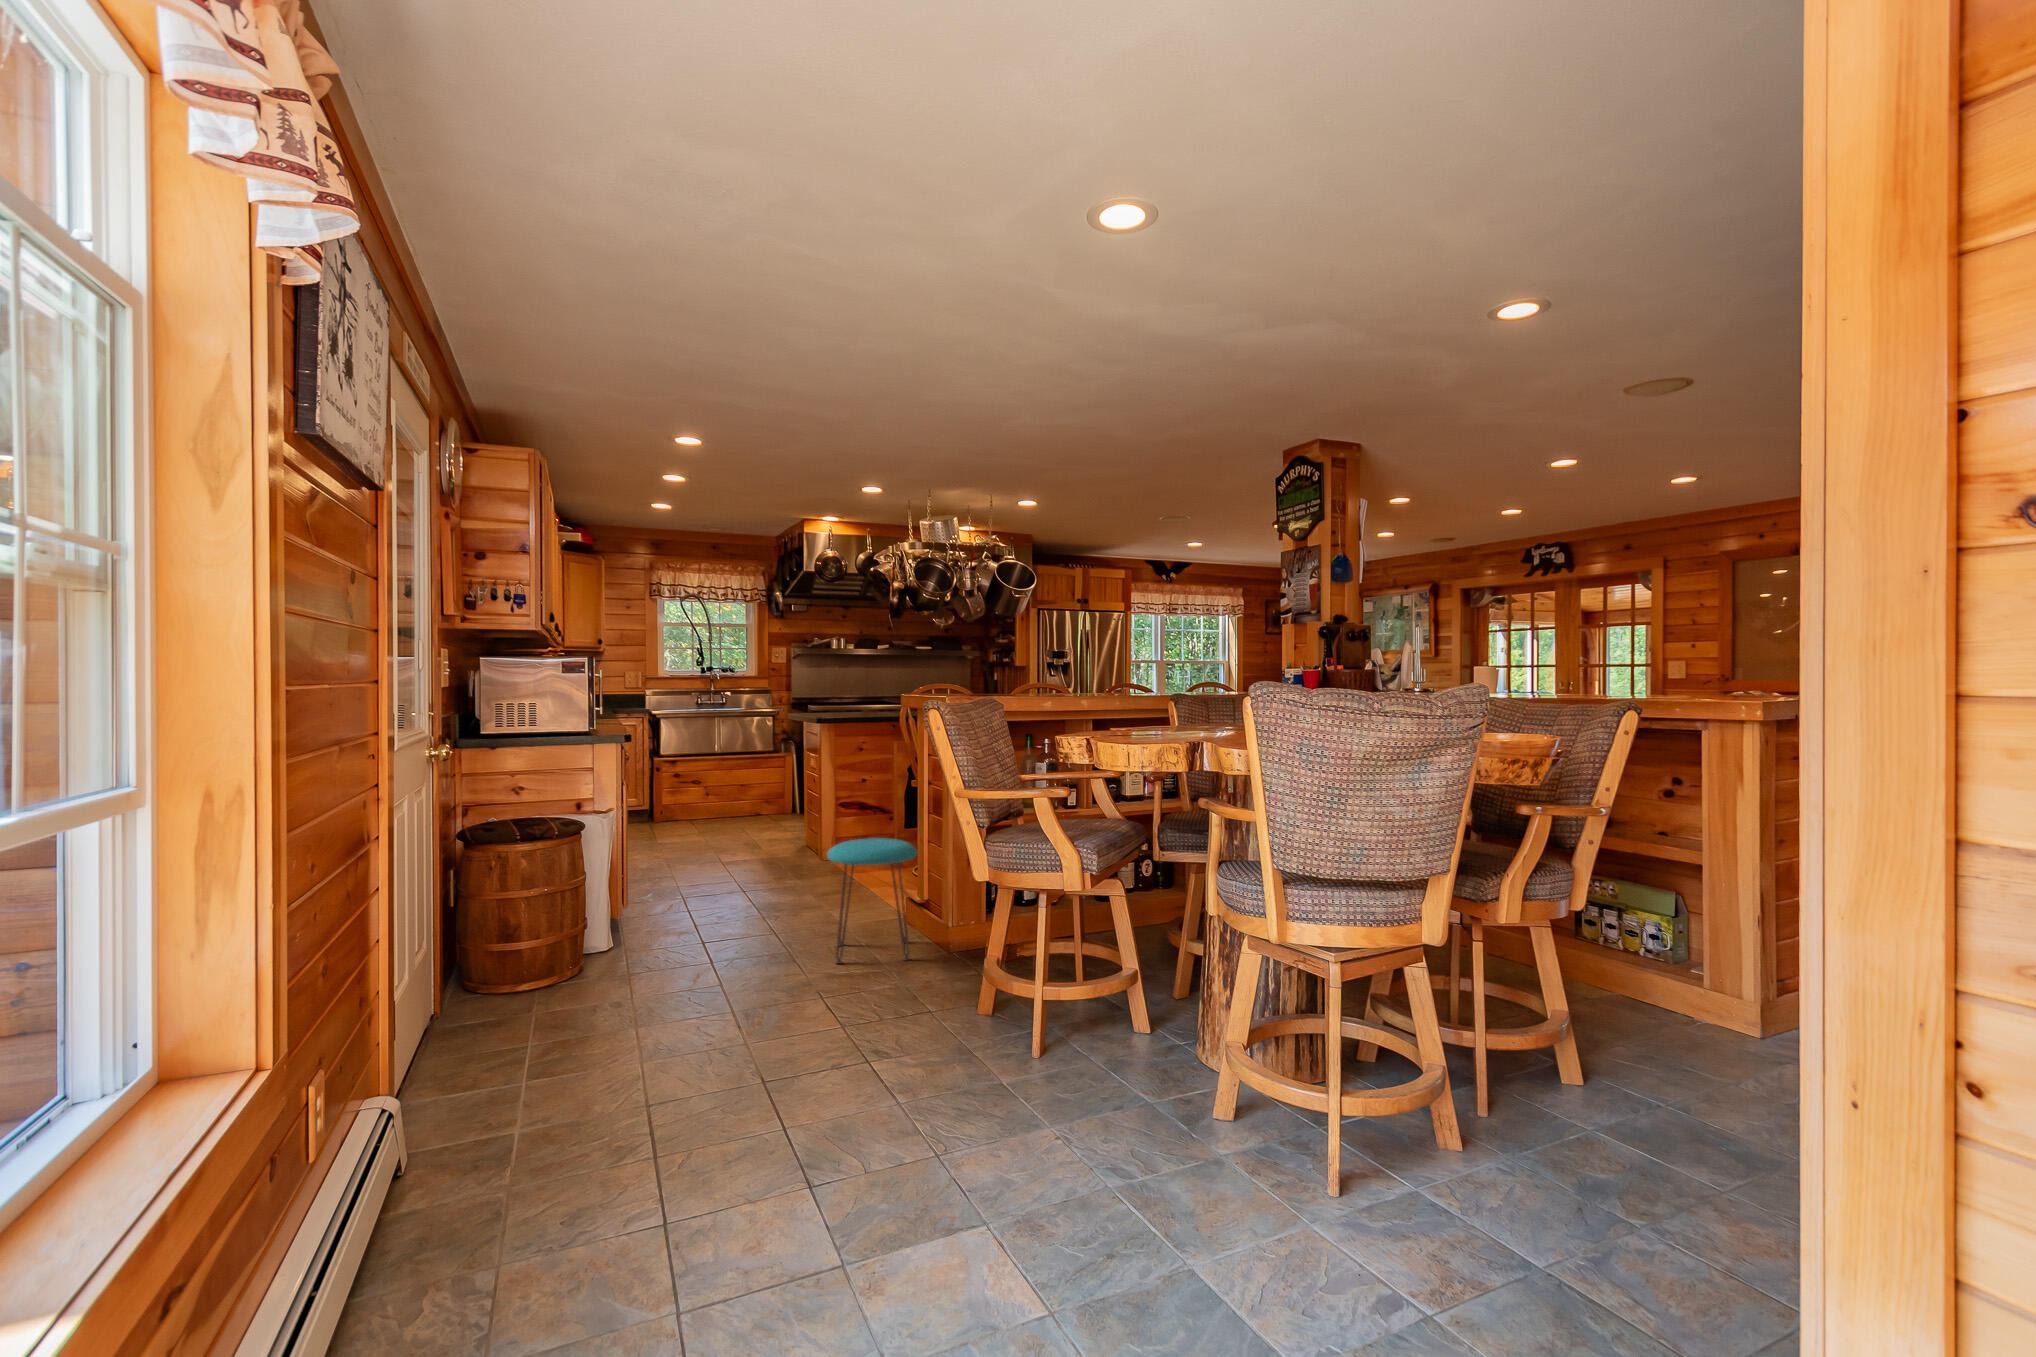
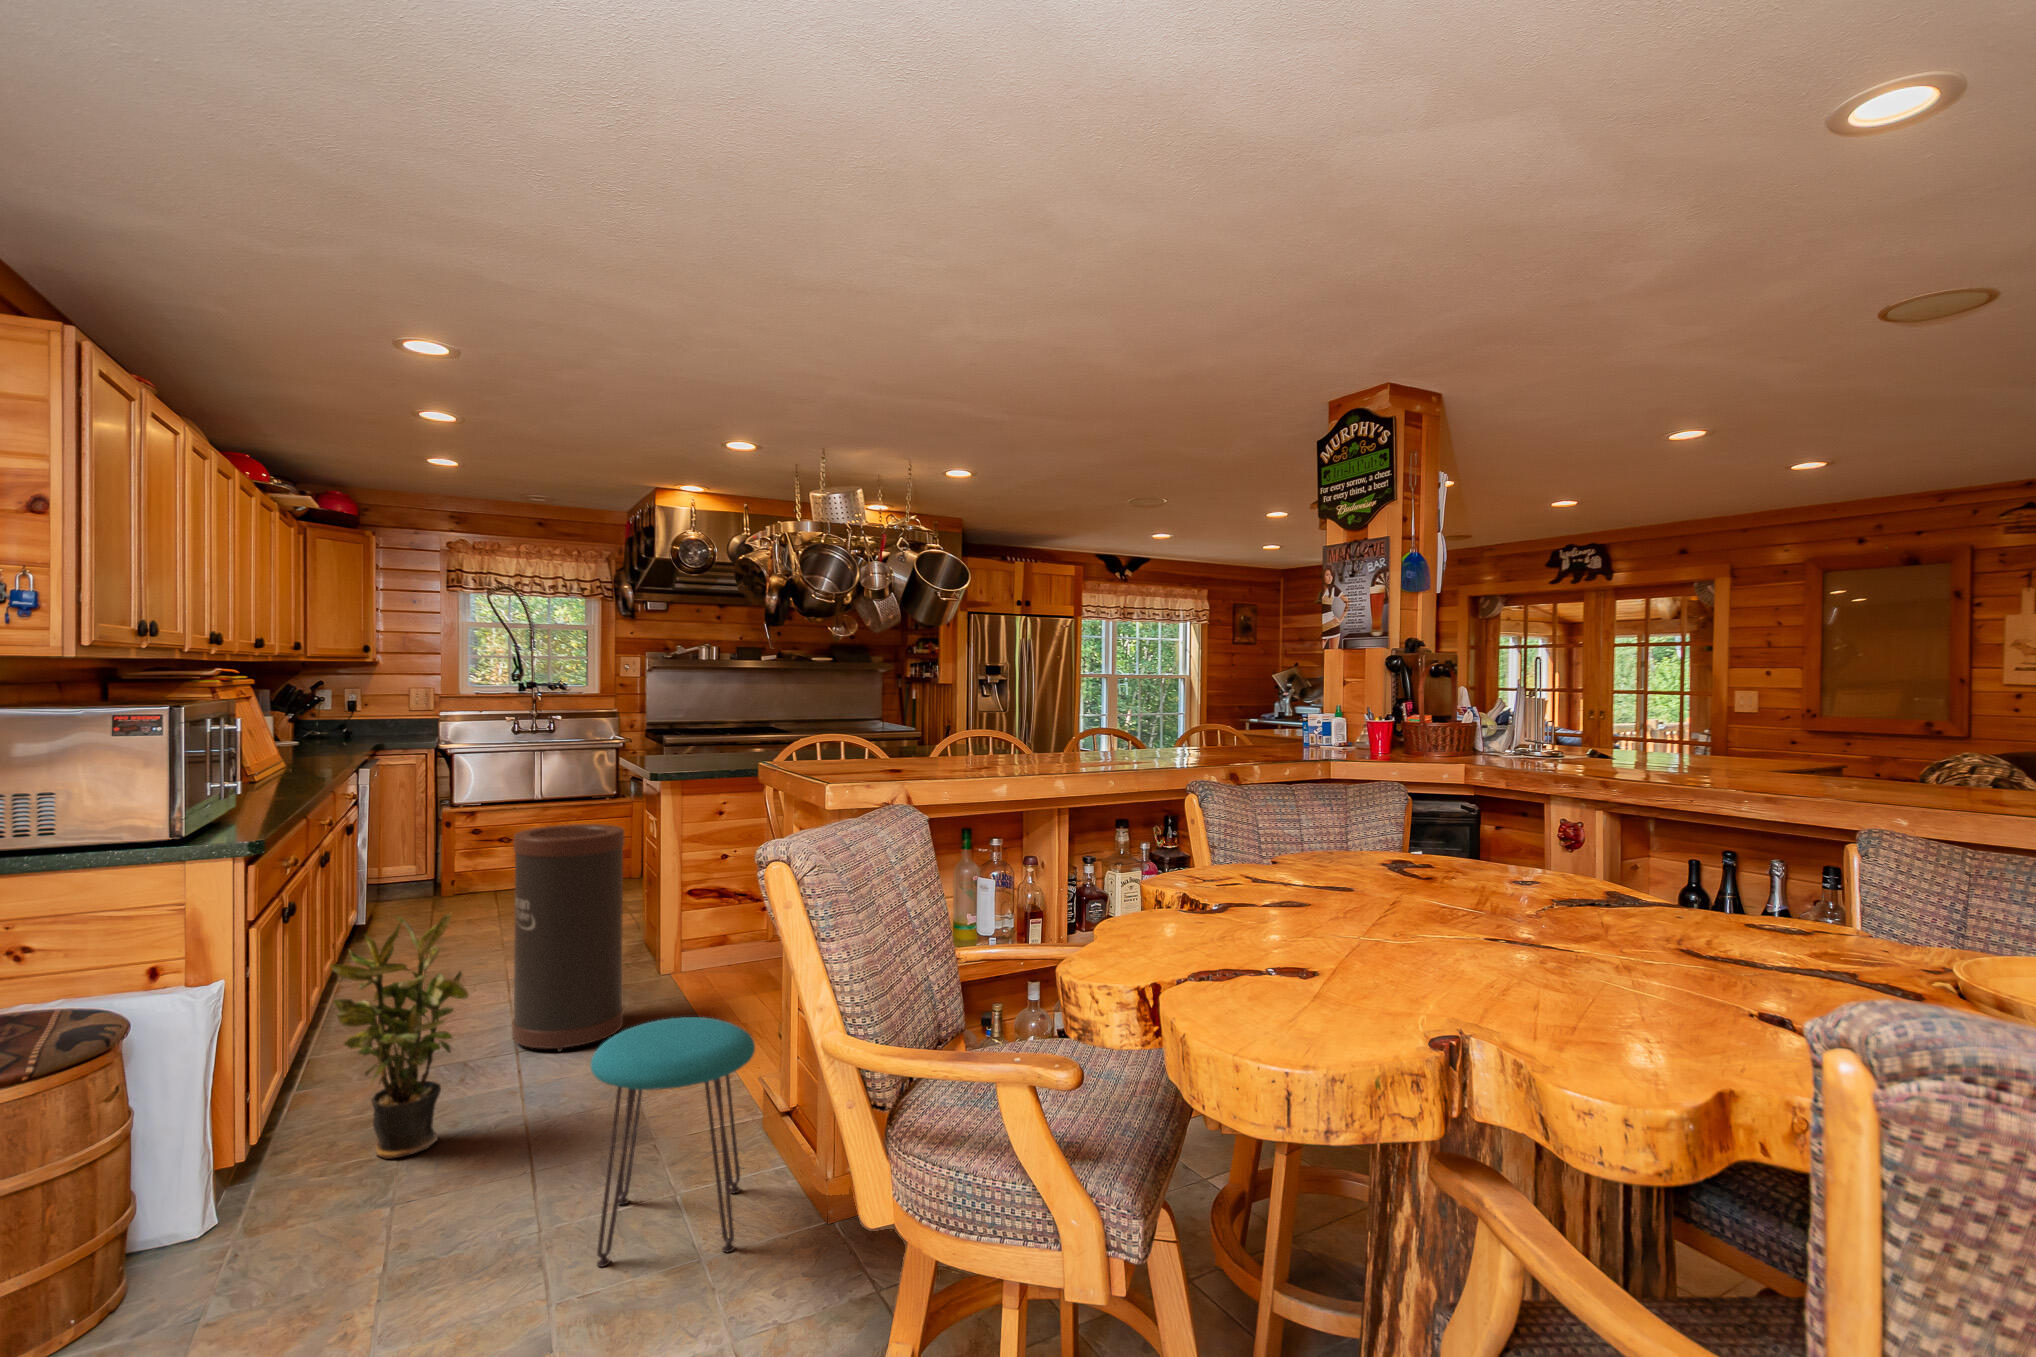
trash can: none [744,749,813,892] -> present [512,824,624,1051]
potted plant: none [663,787,737,930] -> present [330,914,468,1159]

